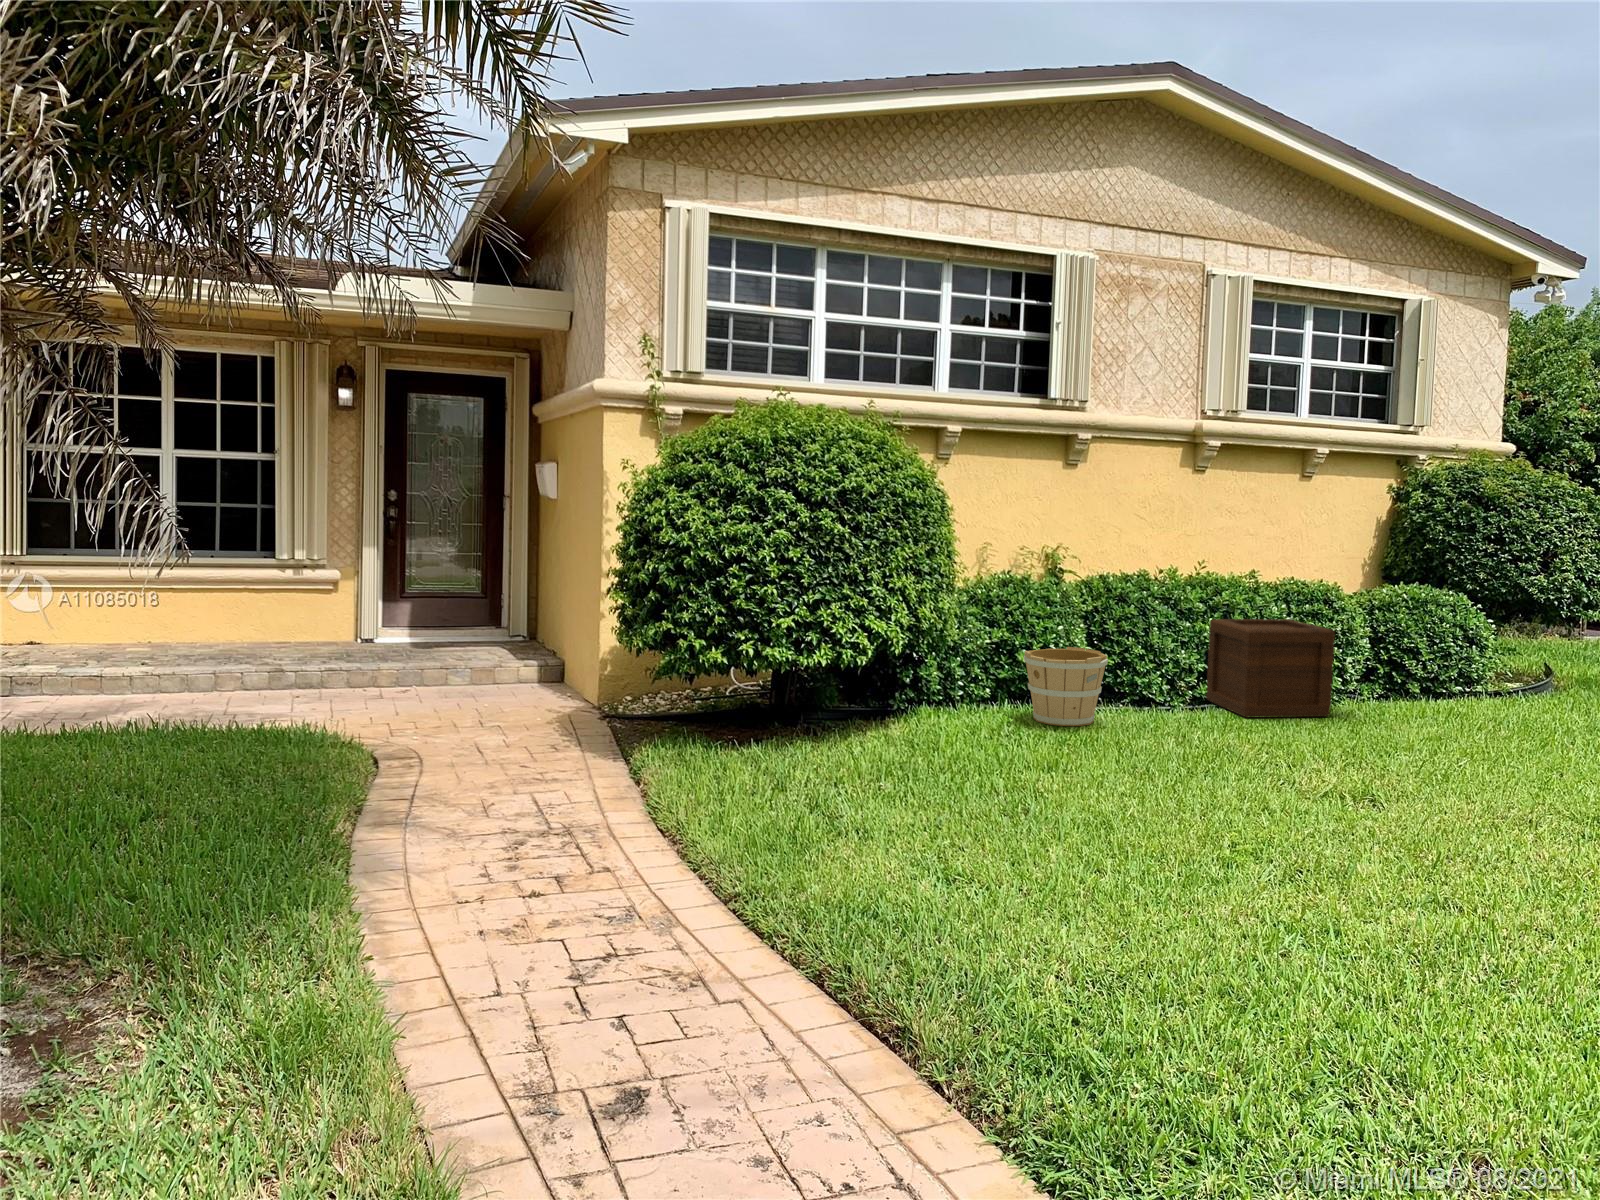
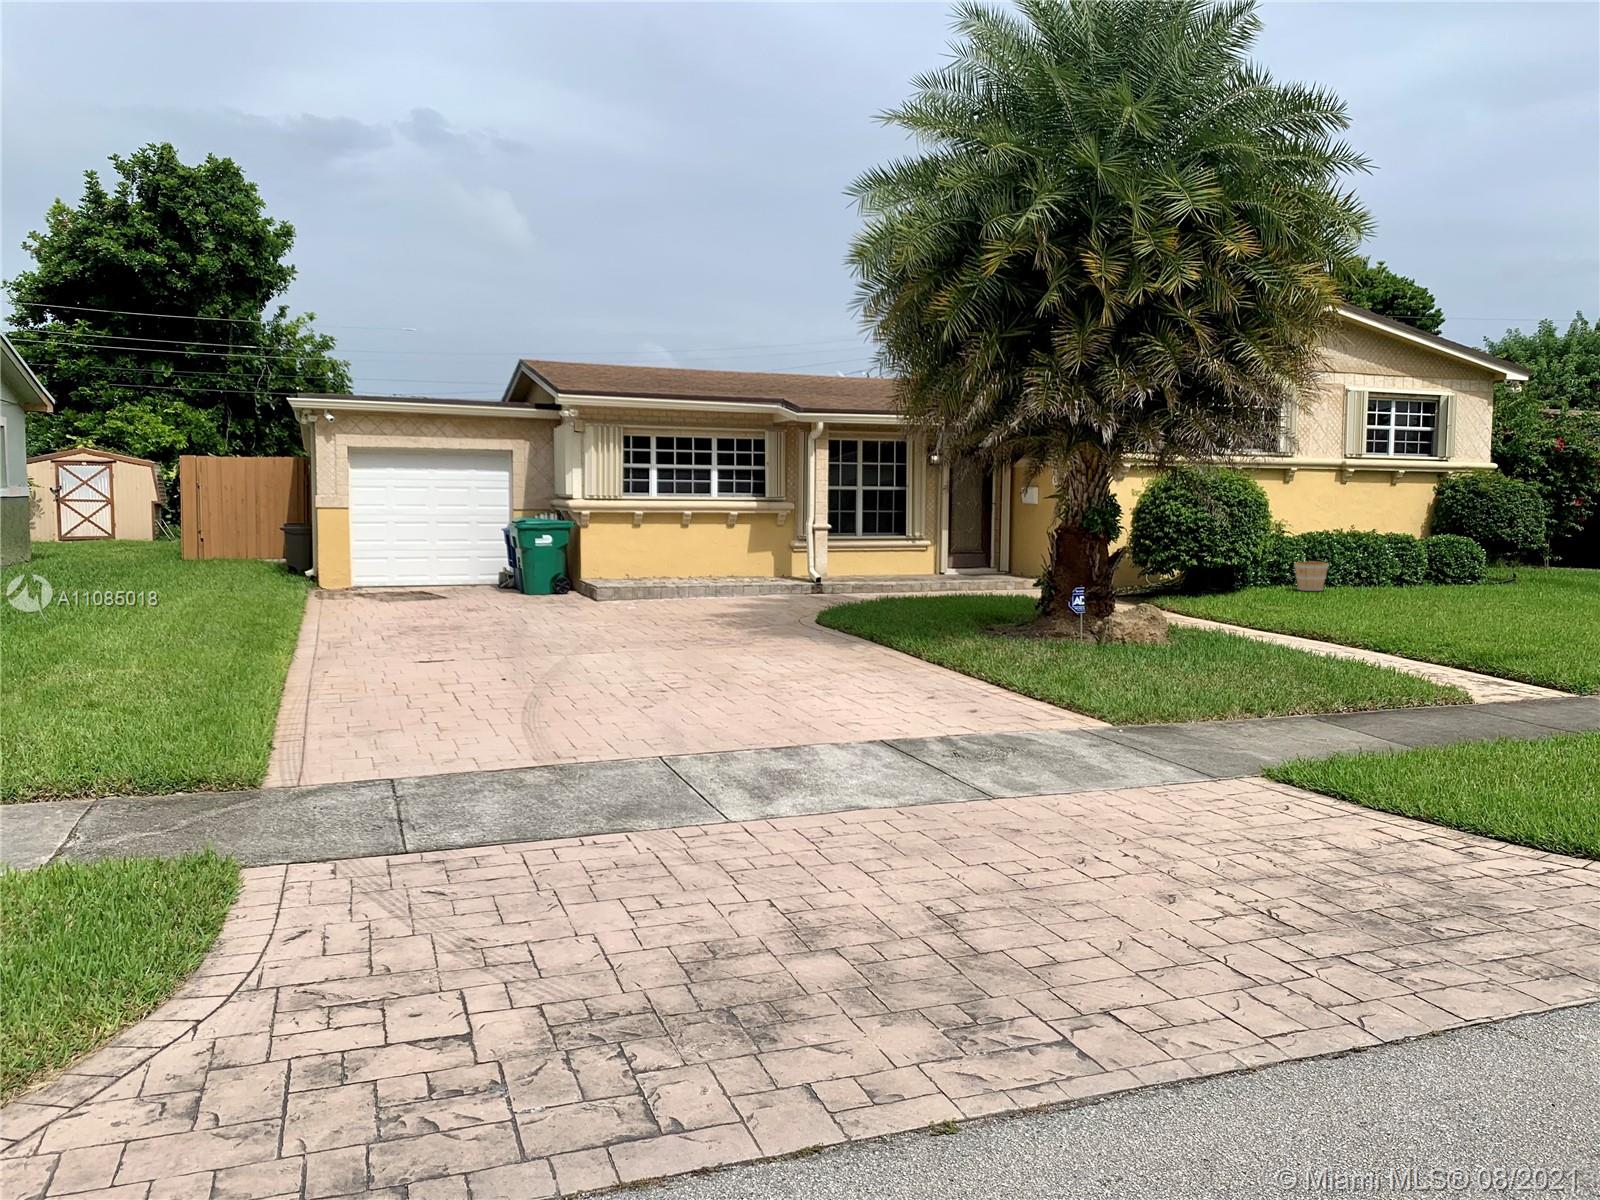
wooden crate: present [1206,619,1335,718] -> none [1362,549,1418,588]

